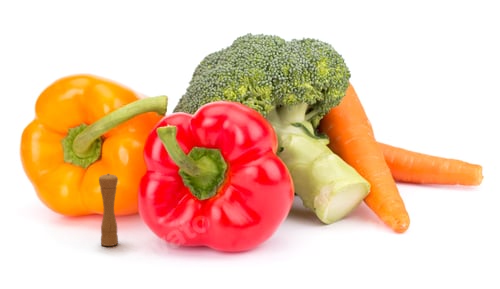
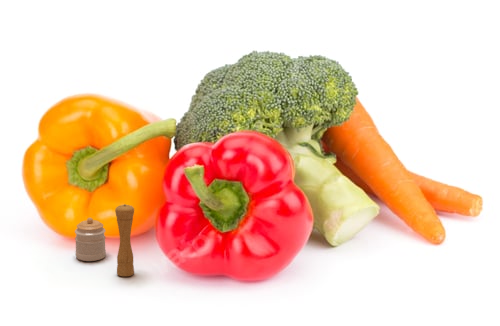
jar: none [65,190,95,232] -> present [75,218,106,261]

